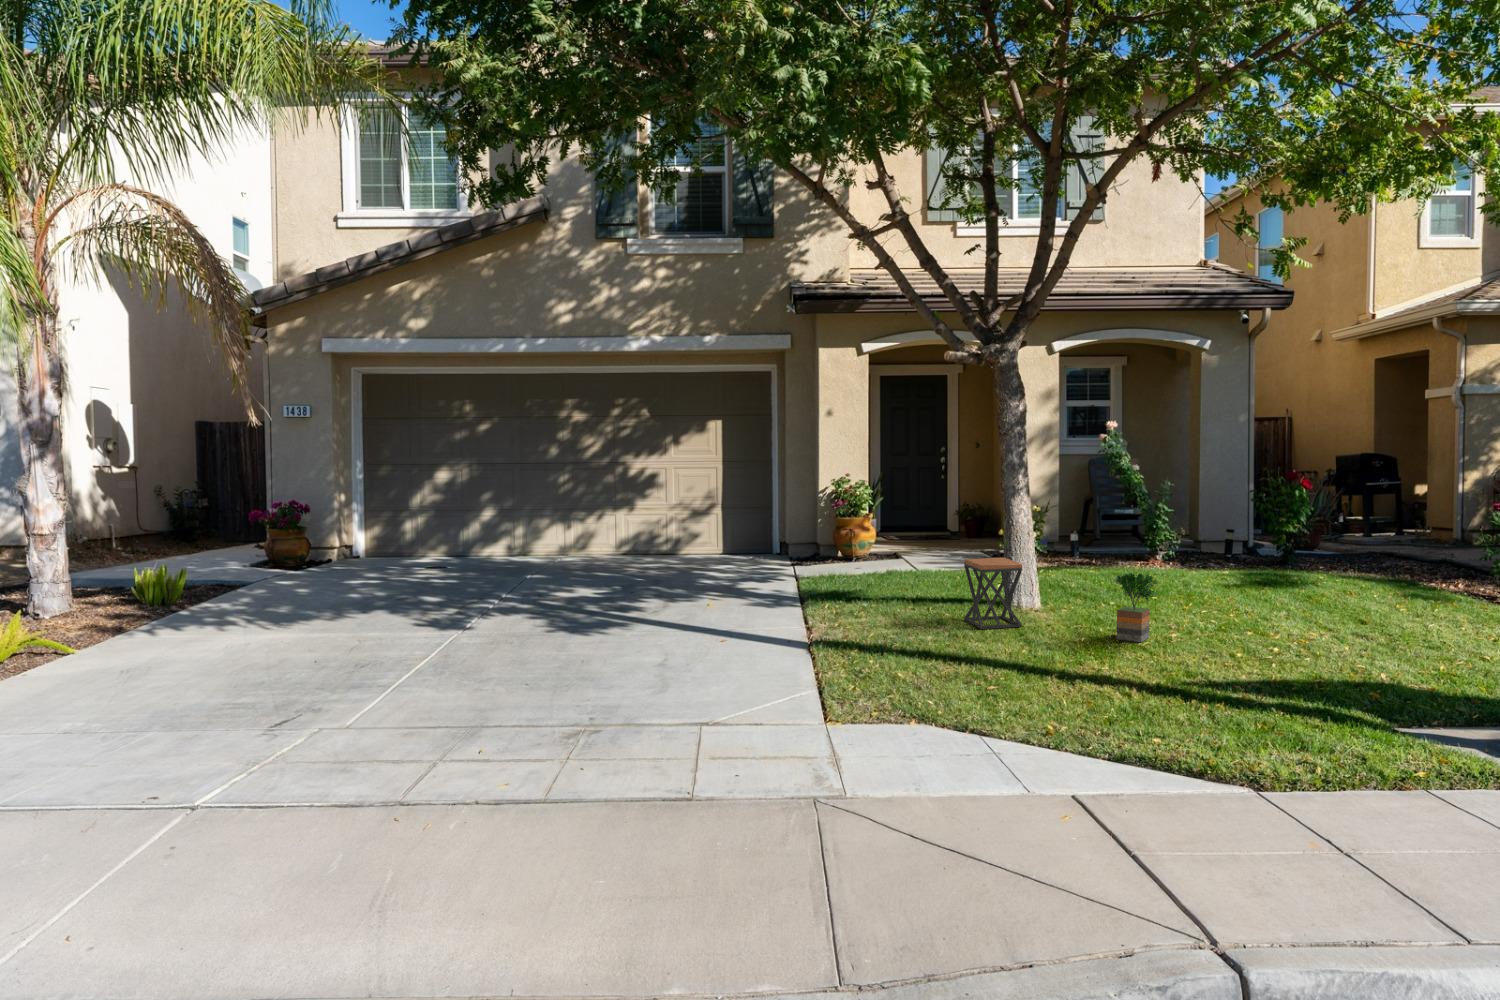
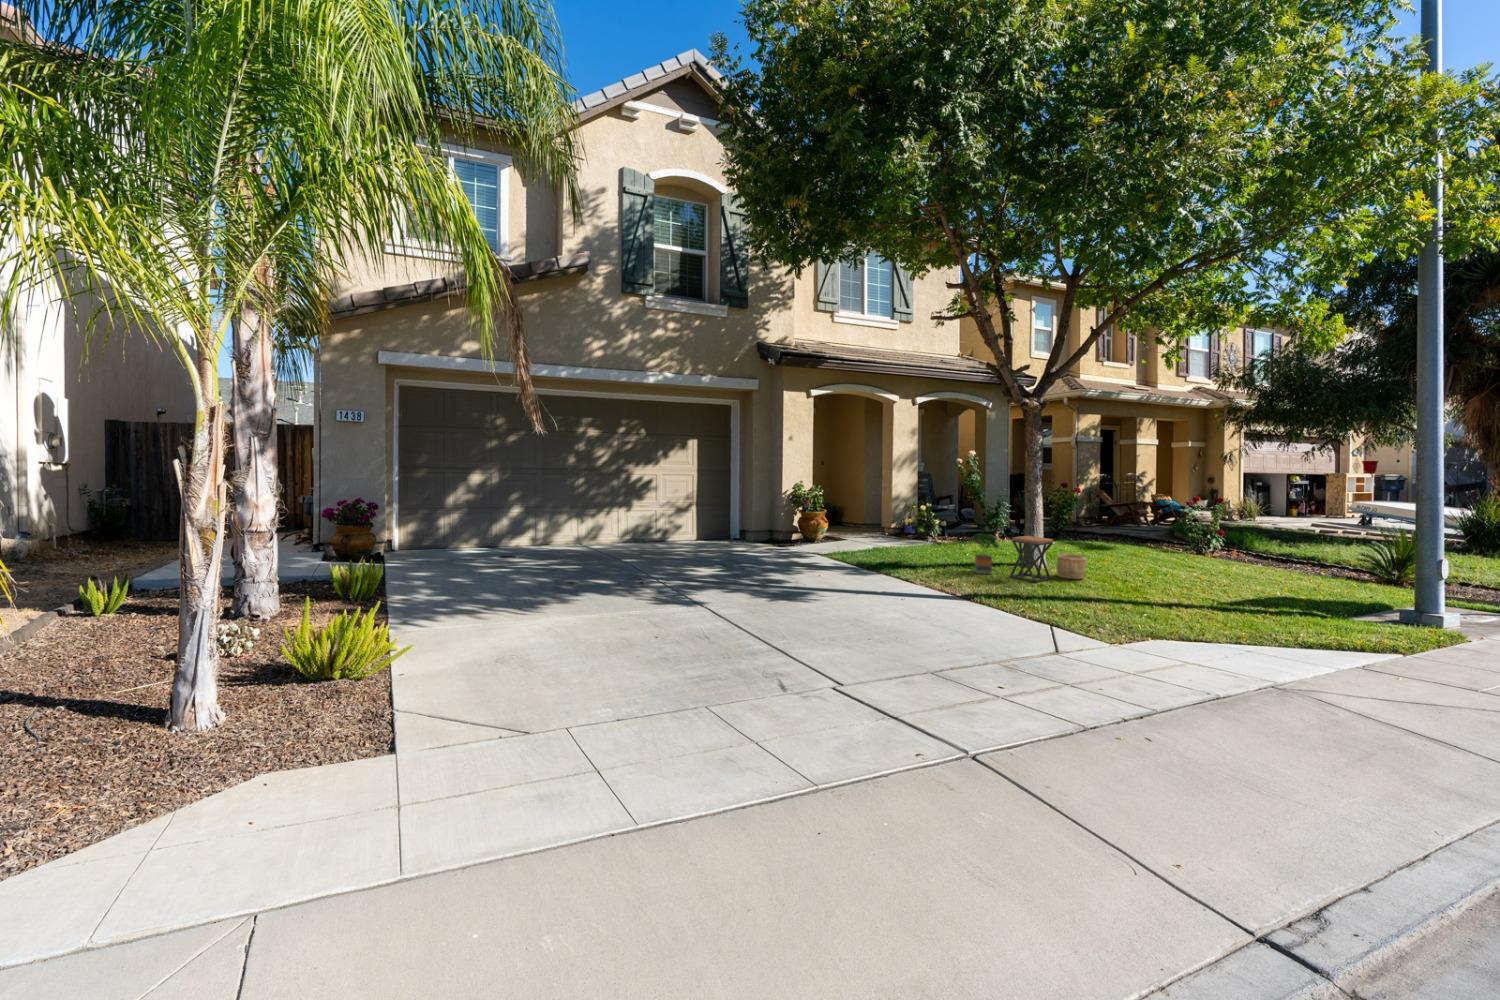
potted tree: present [1115,573,1158,642] -> present [973,534,999,574]
wooden bucket: none [1047,588,1093,629] -> present [1057,554,1086,579]

